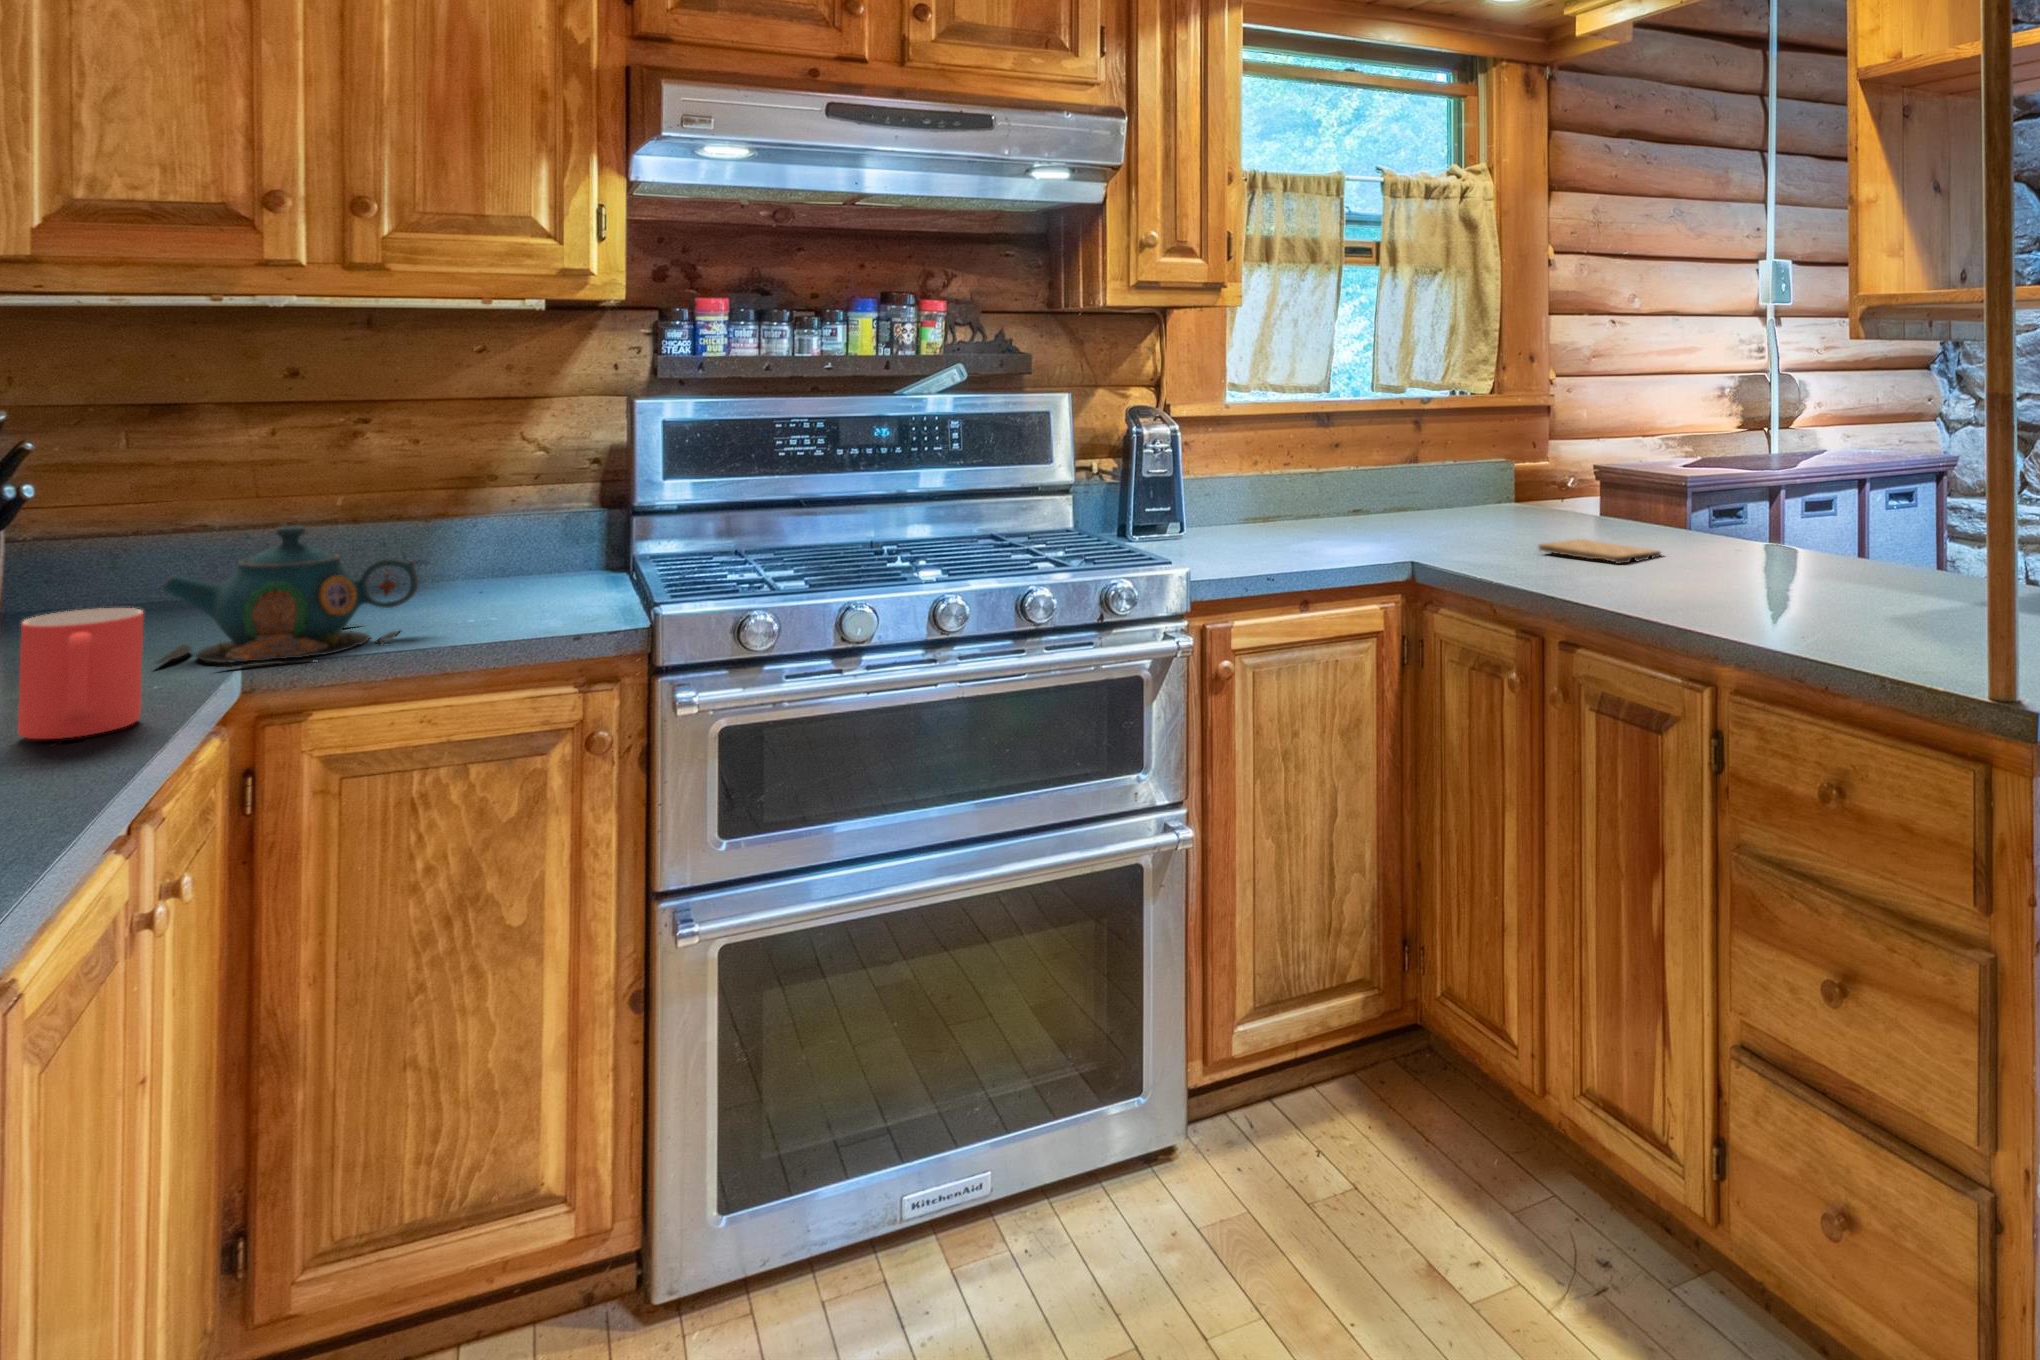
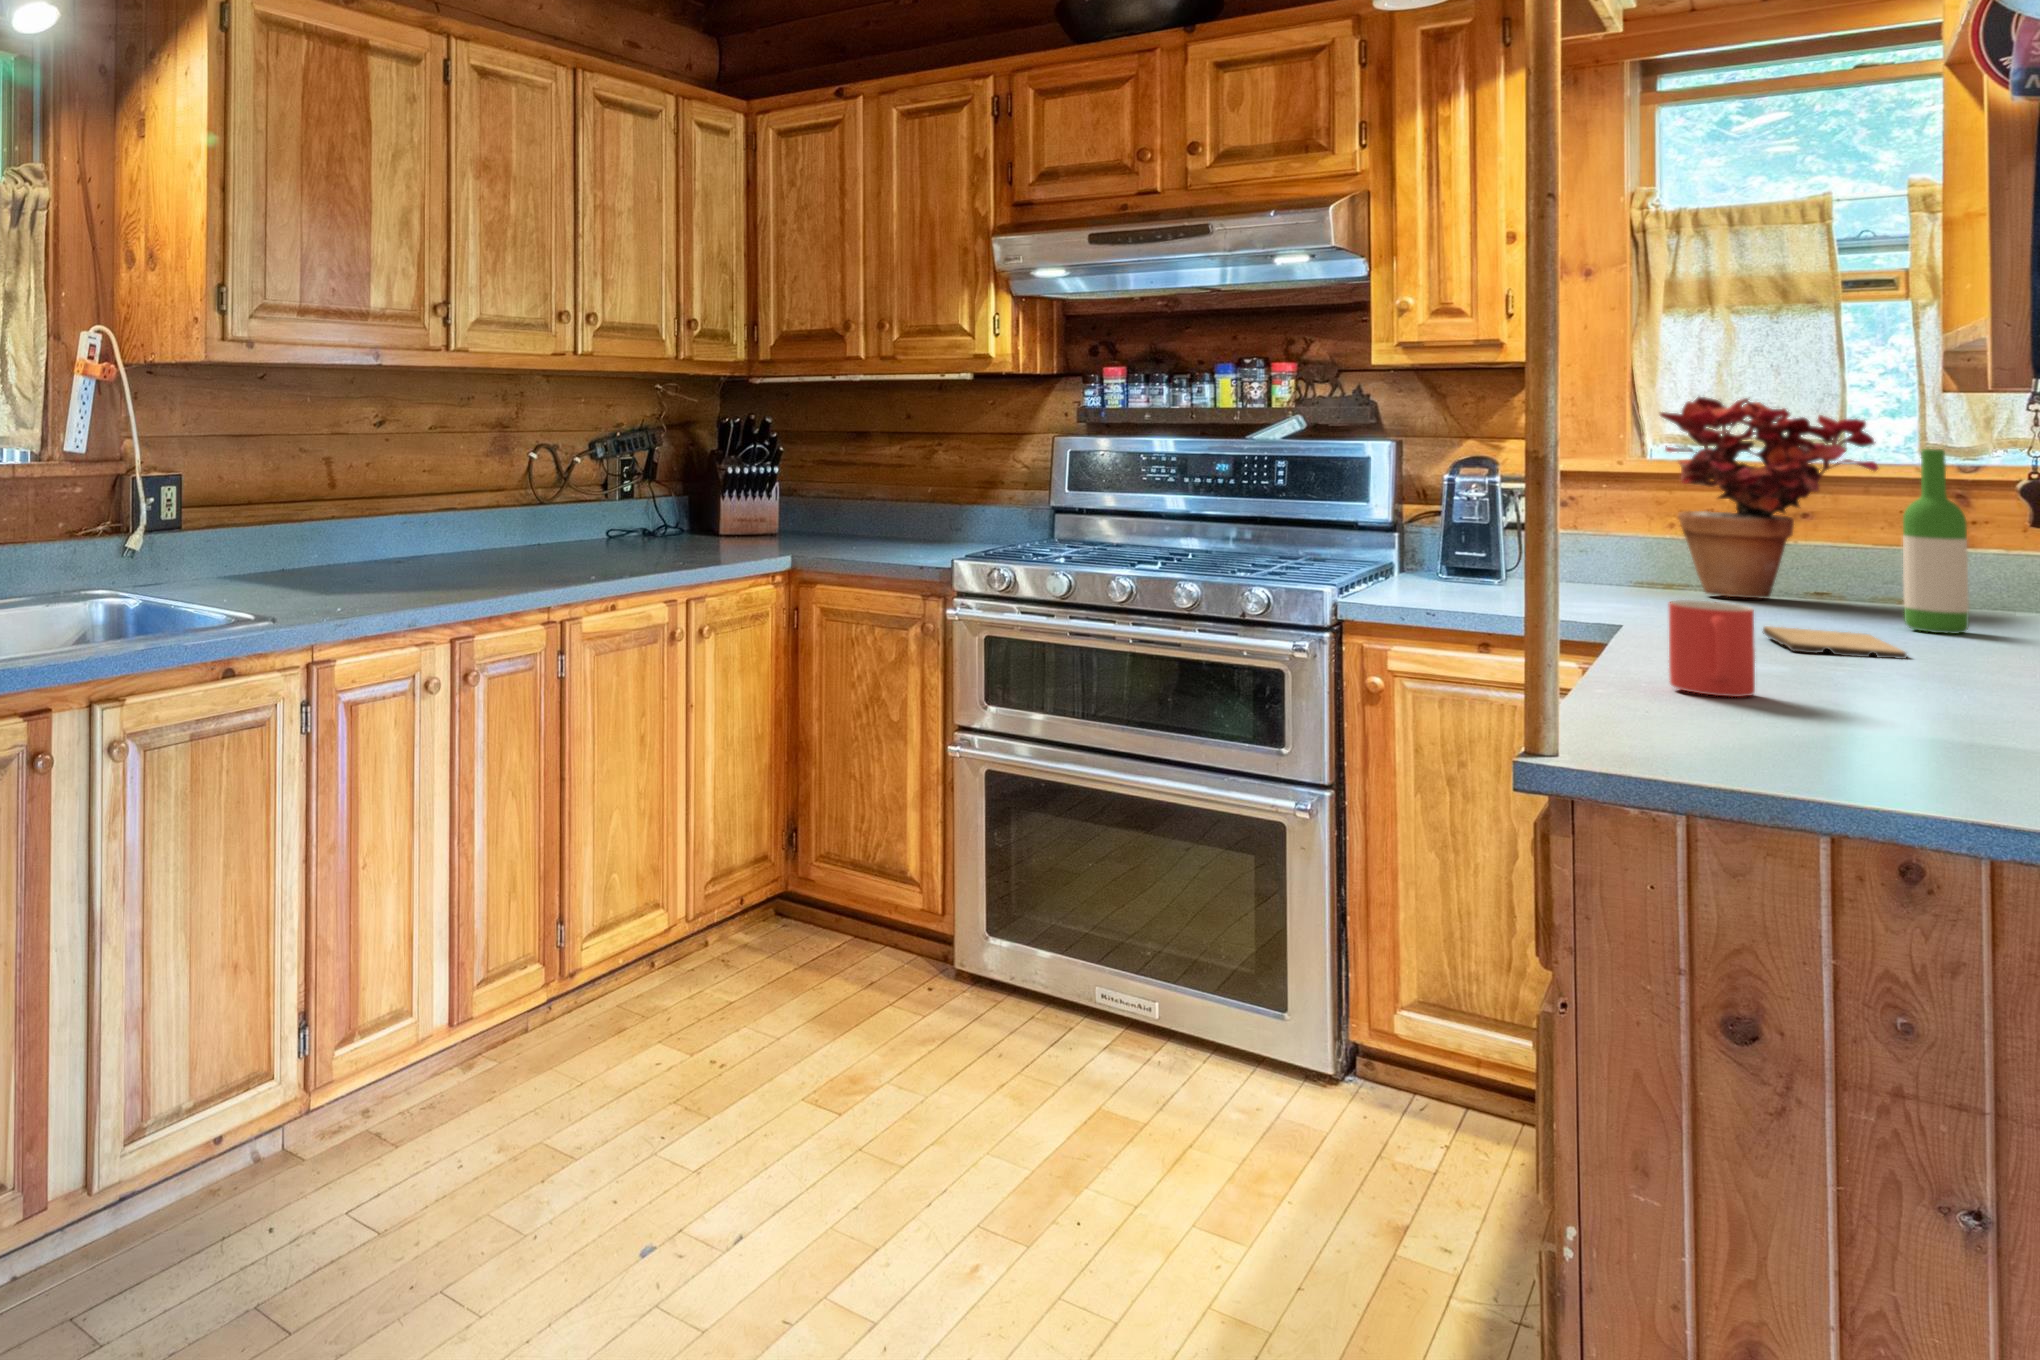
potted plant: none [1280,343,1412,519] -> present [1660,397,1878,598]
wine bottle: none [1520,385,1559,530] -> present [1903,449,1969,634]
teapot: present [156,526,418,667] -> none [754,491,877,557]
mug: present [18,608,144,739] -> present [1669,600,1755,697]

